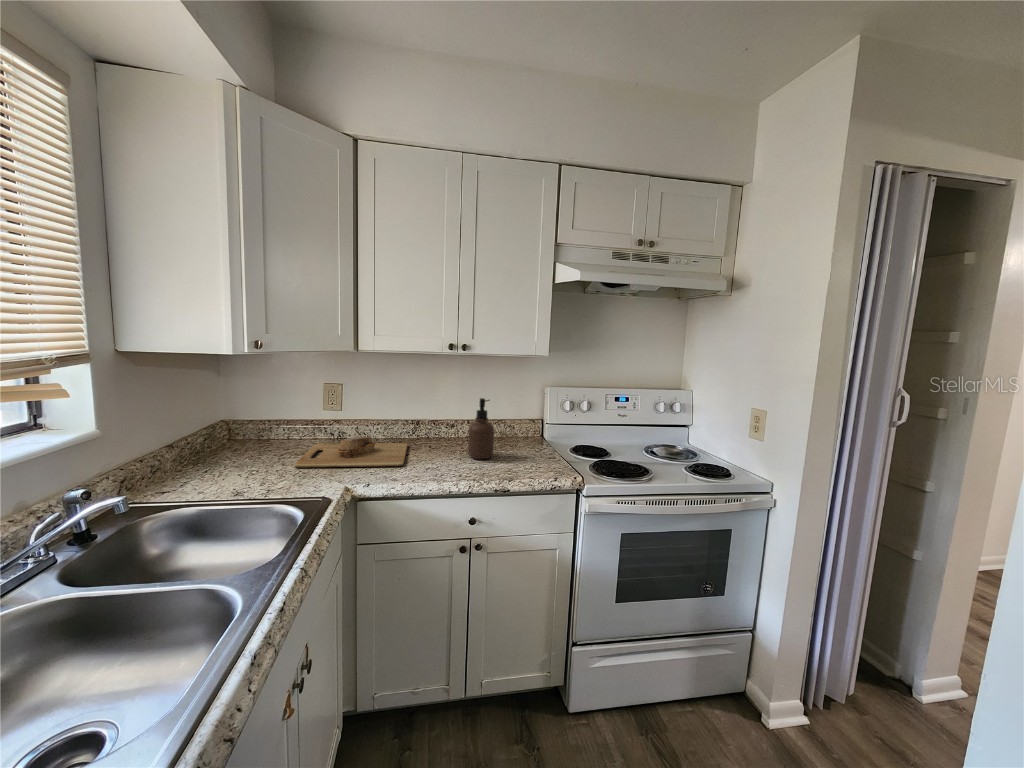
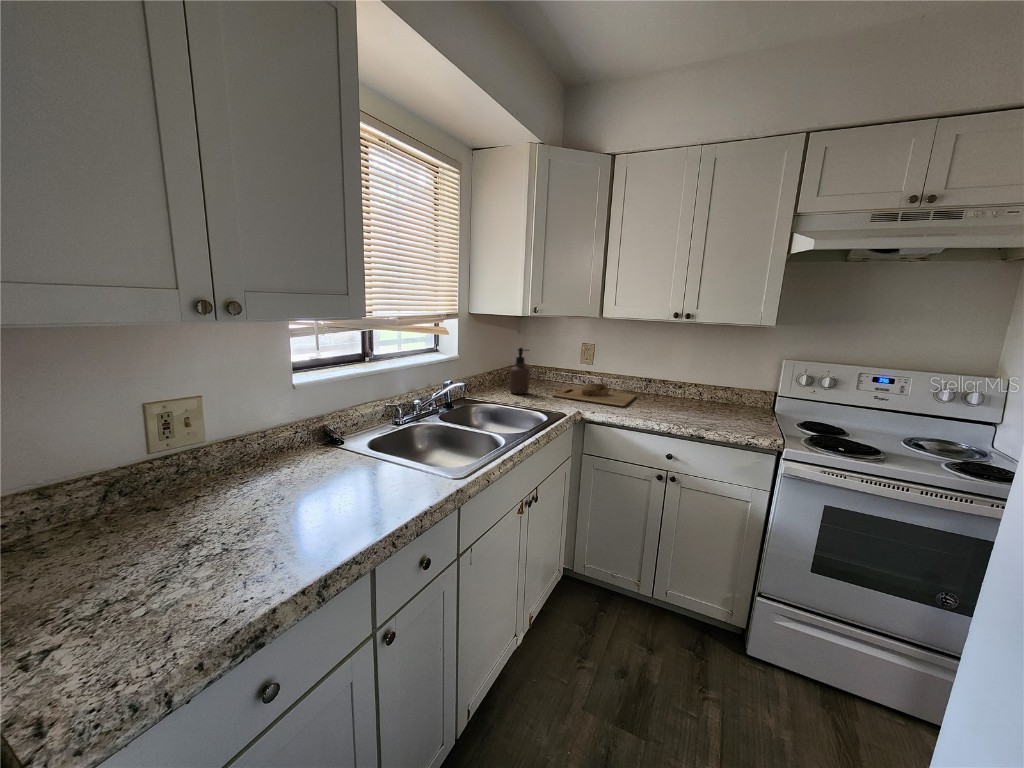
soap dispenser: present [468,398,494,459] -> present [509,348,530,394]

